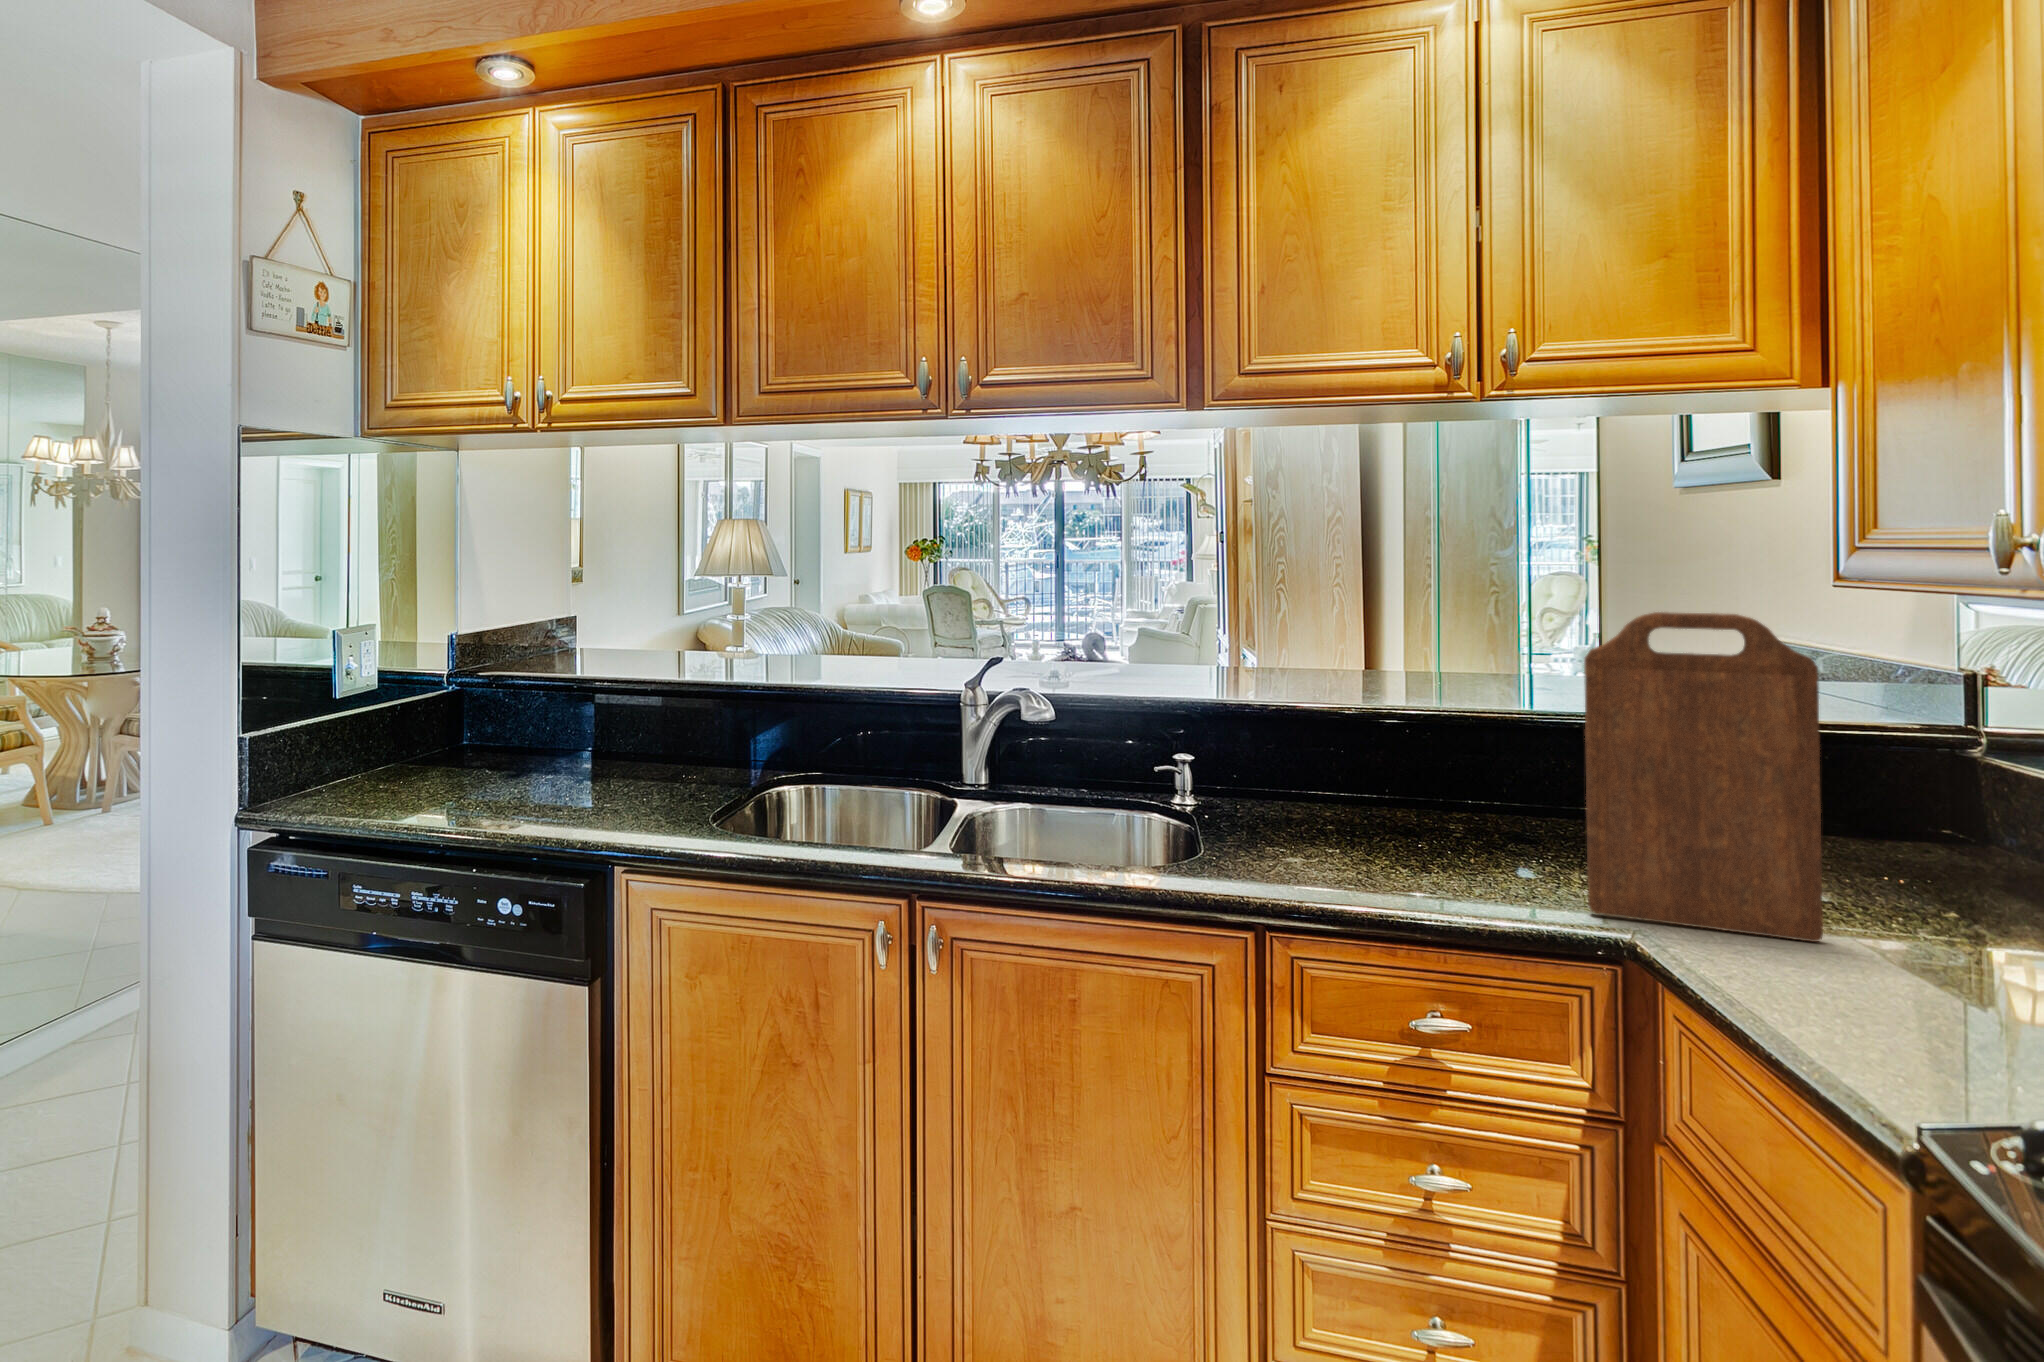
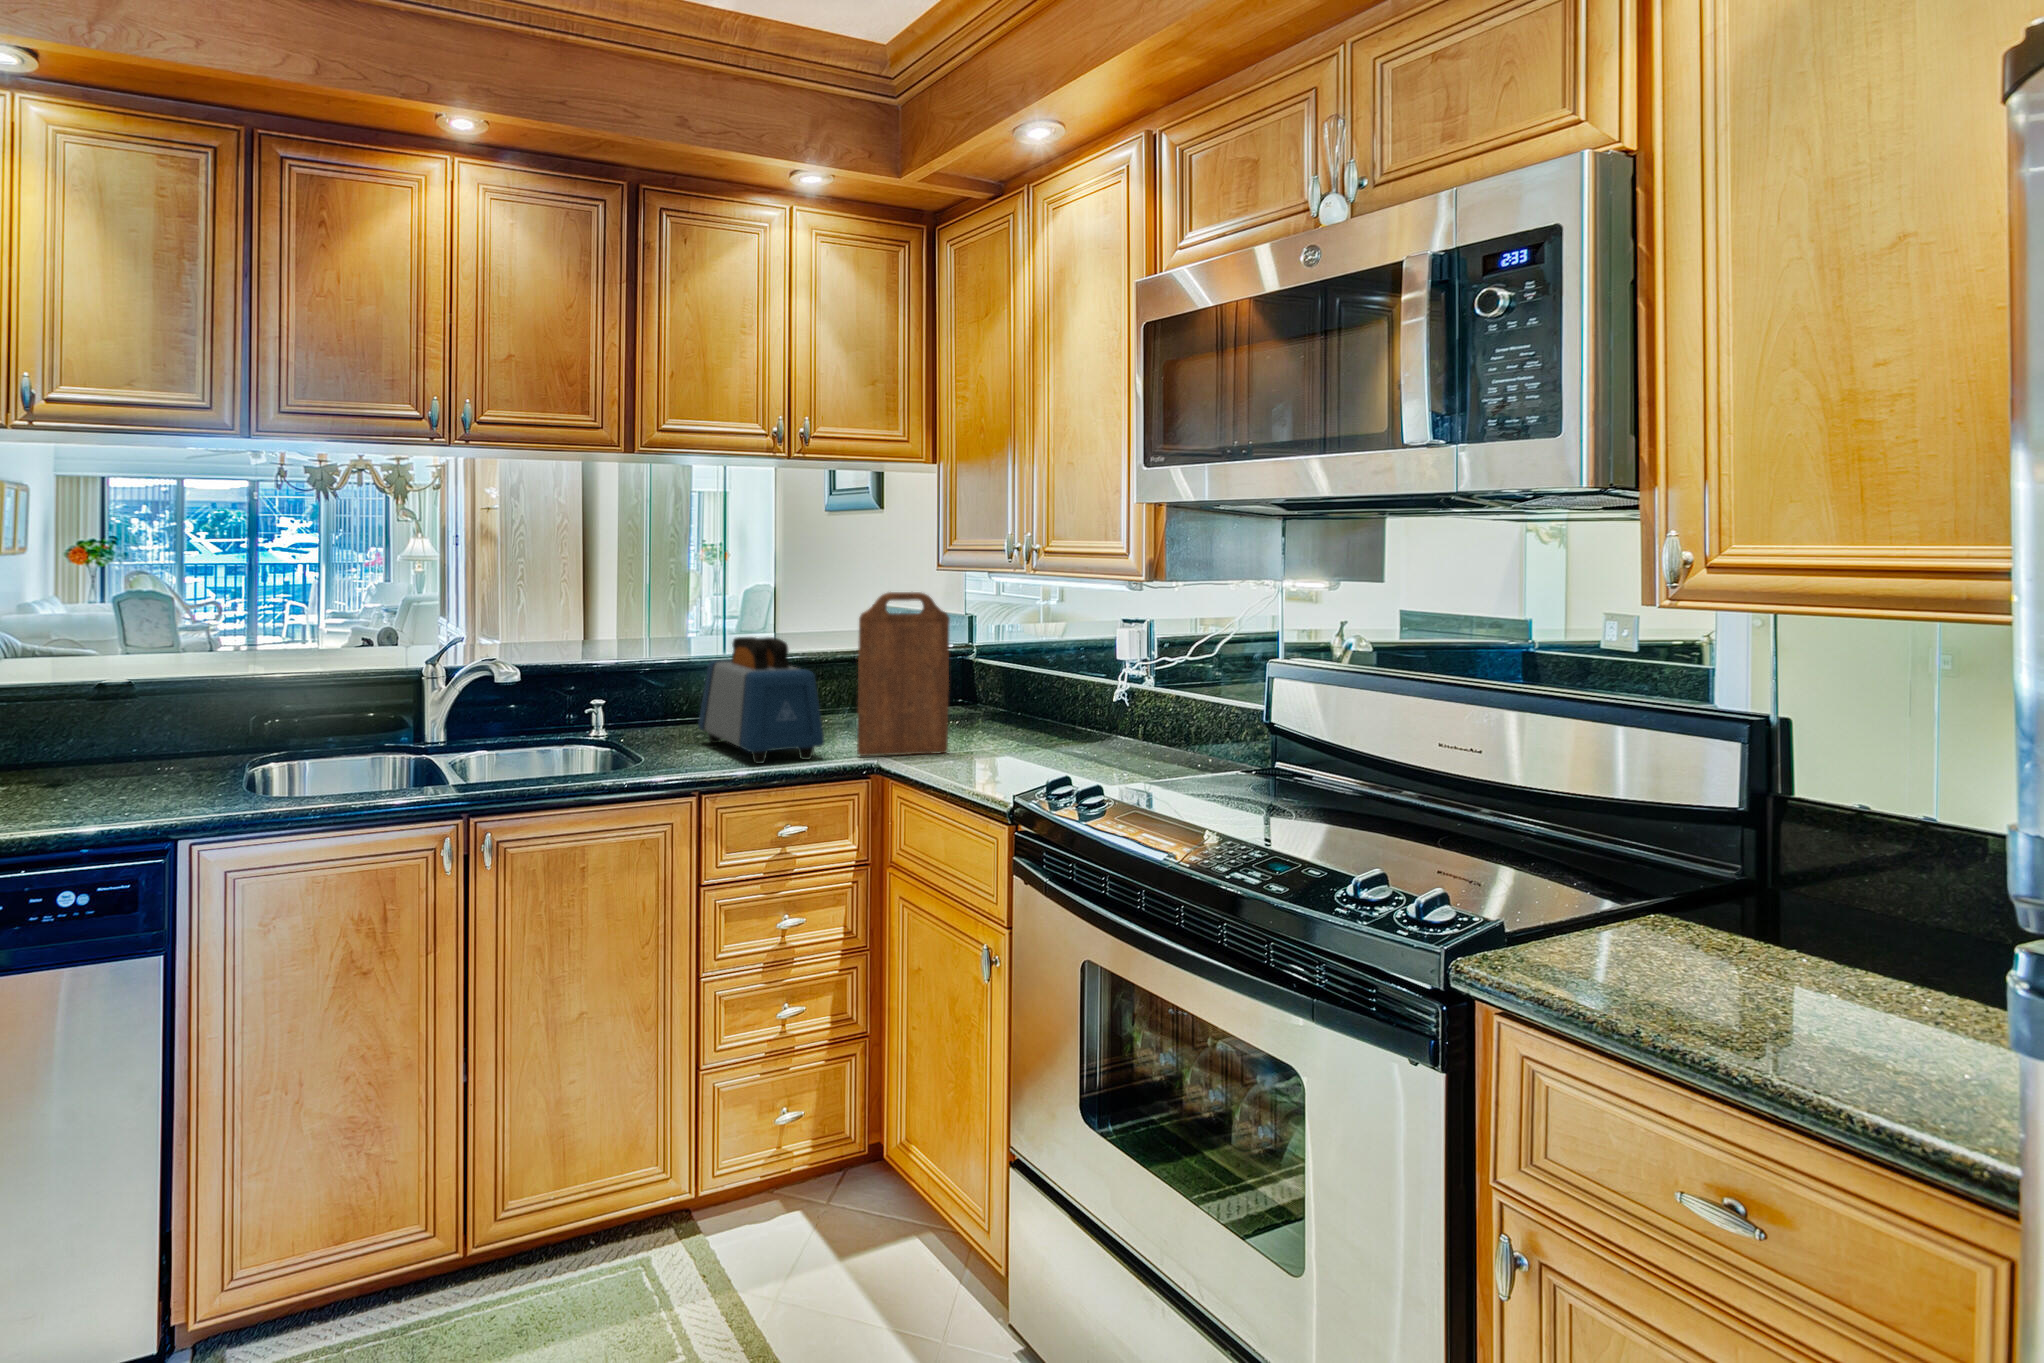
toaster: none [1308,678,1512,902] -> present [698,637,824,764]

